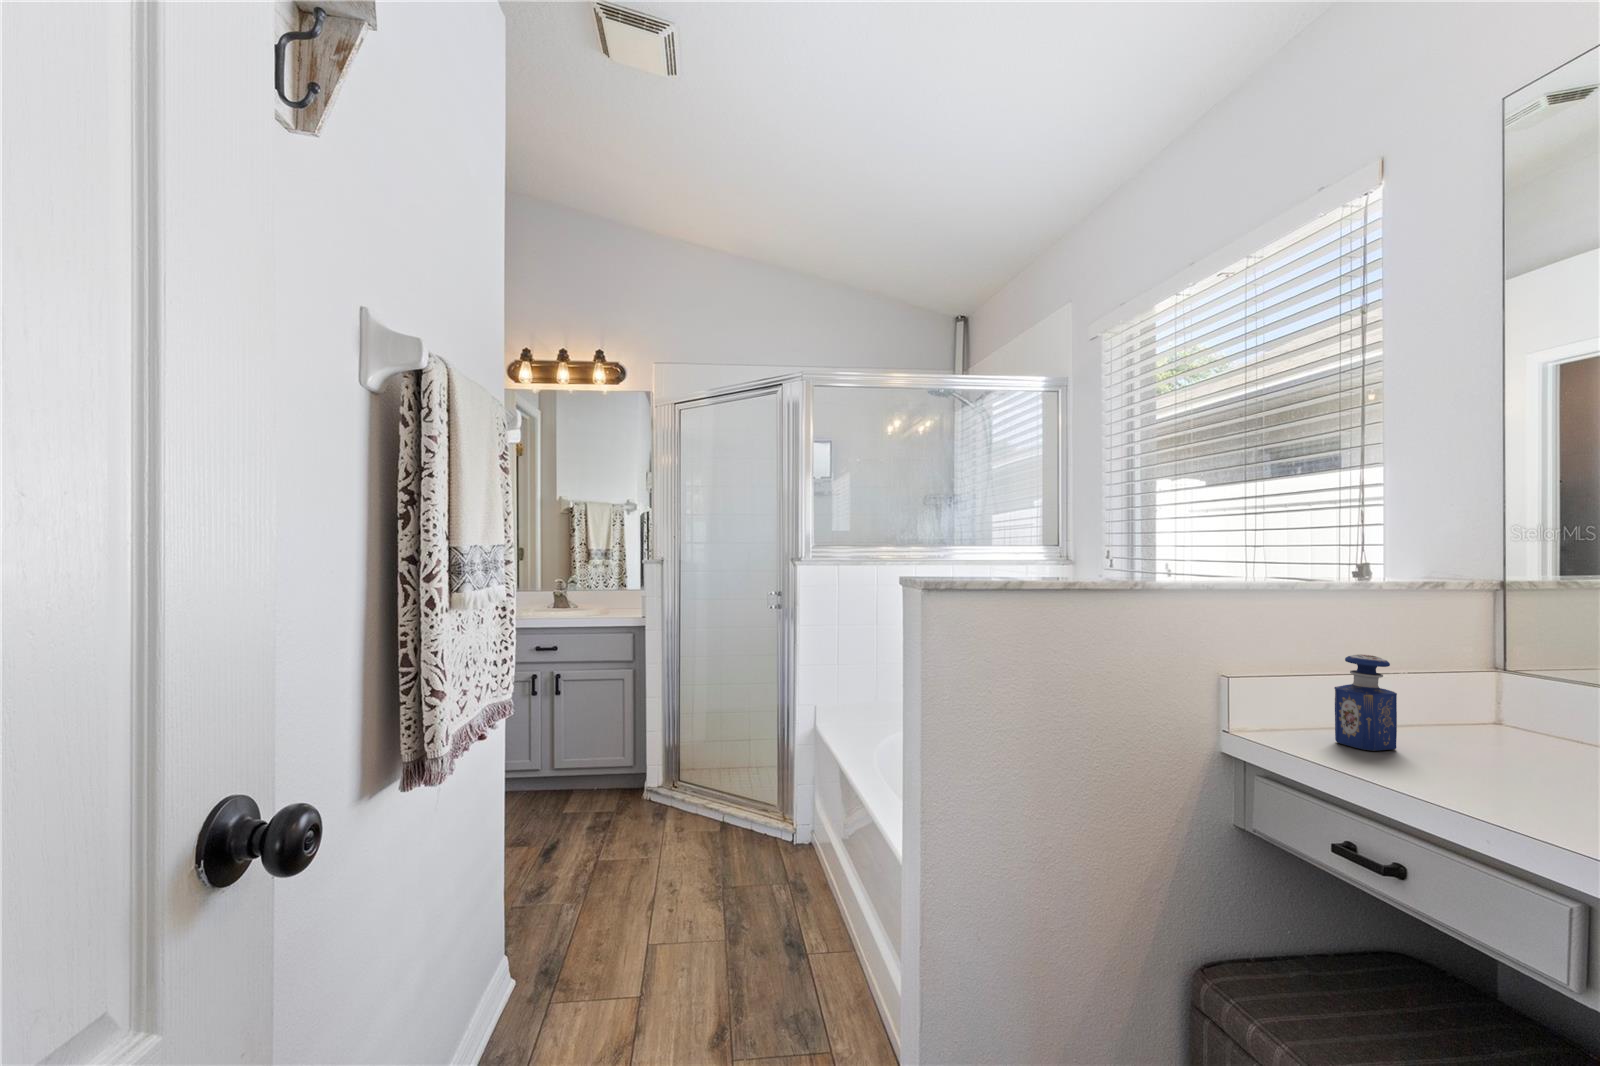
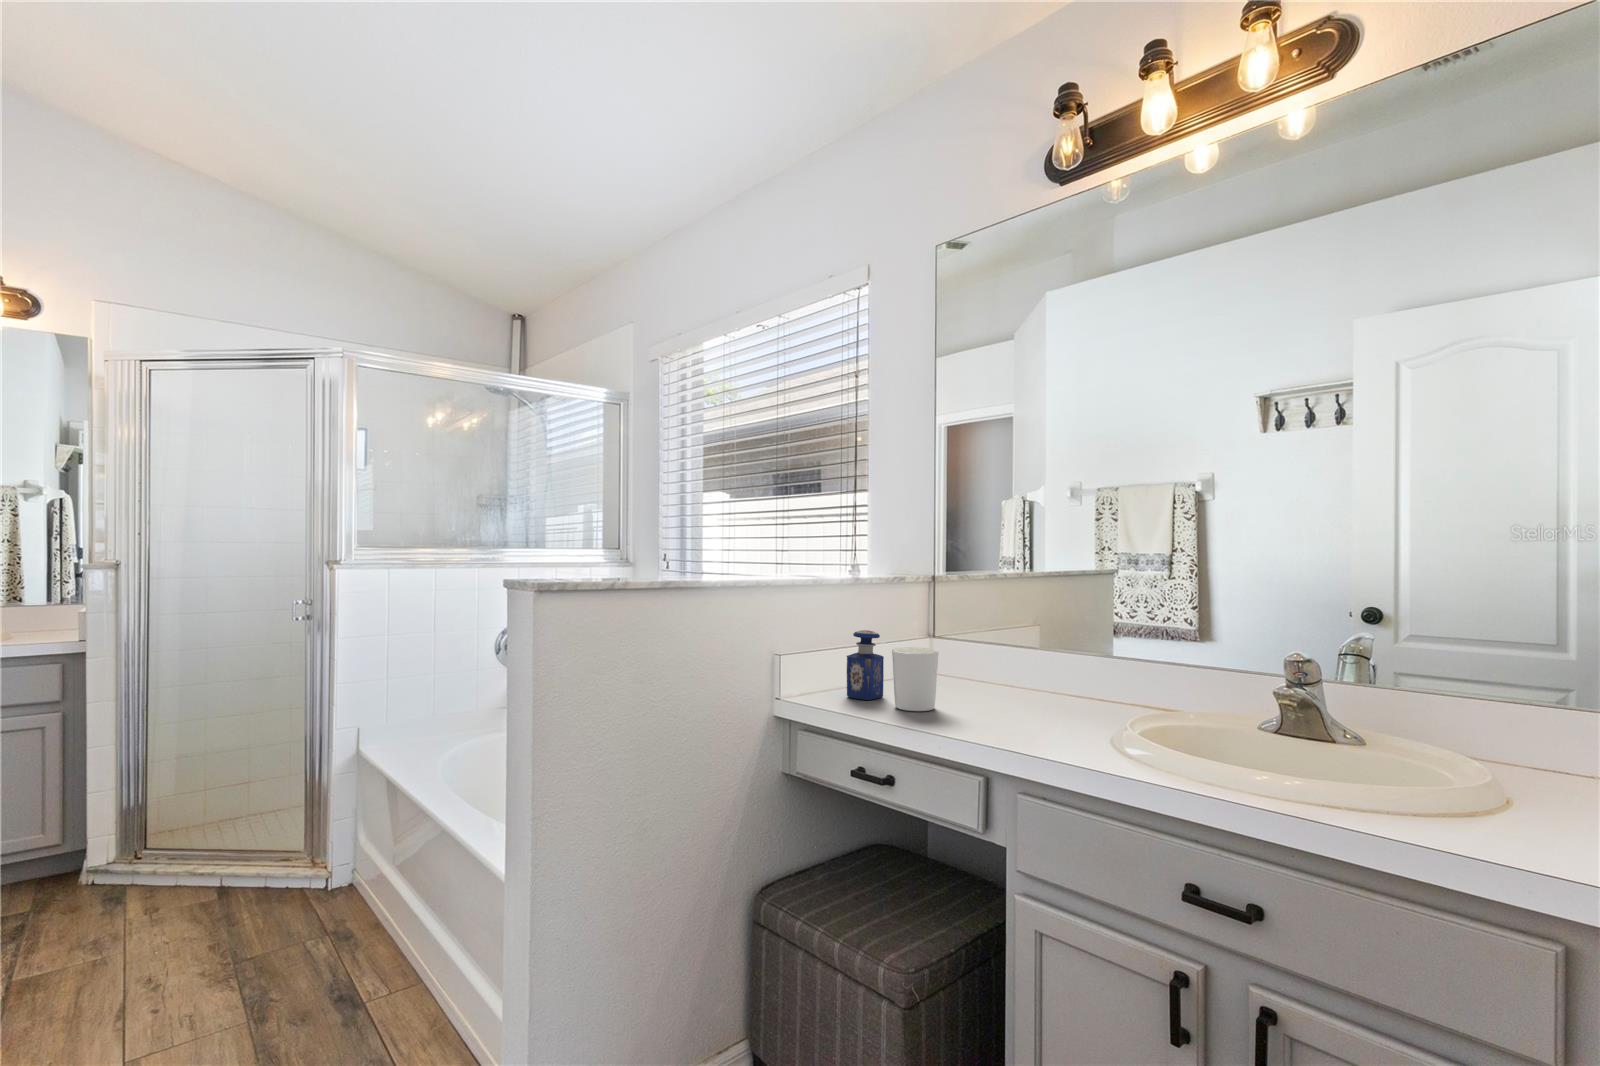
candle holder: none [1406,684,1494,779] -> present [892,647,939,711]

